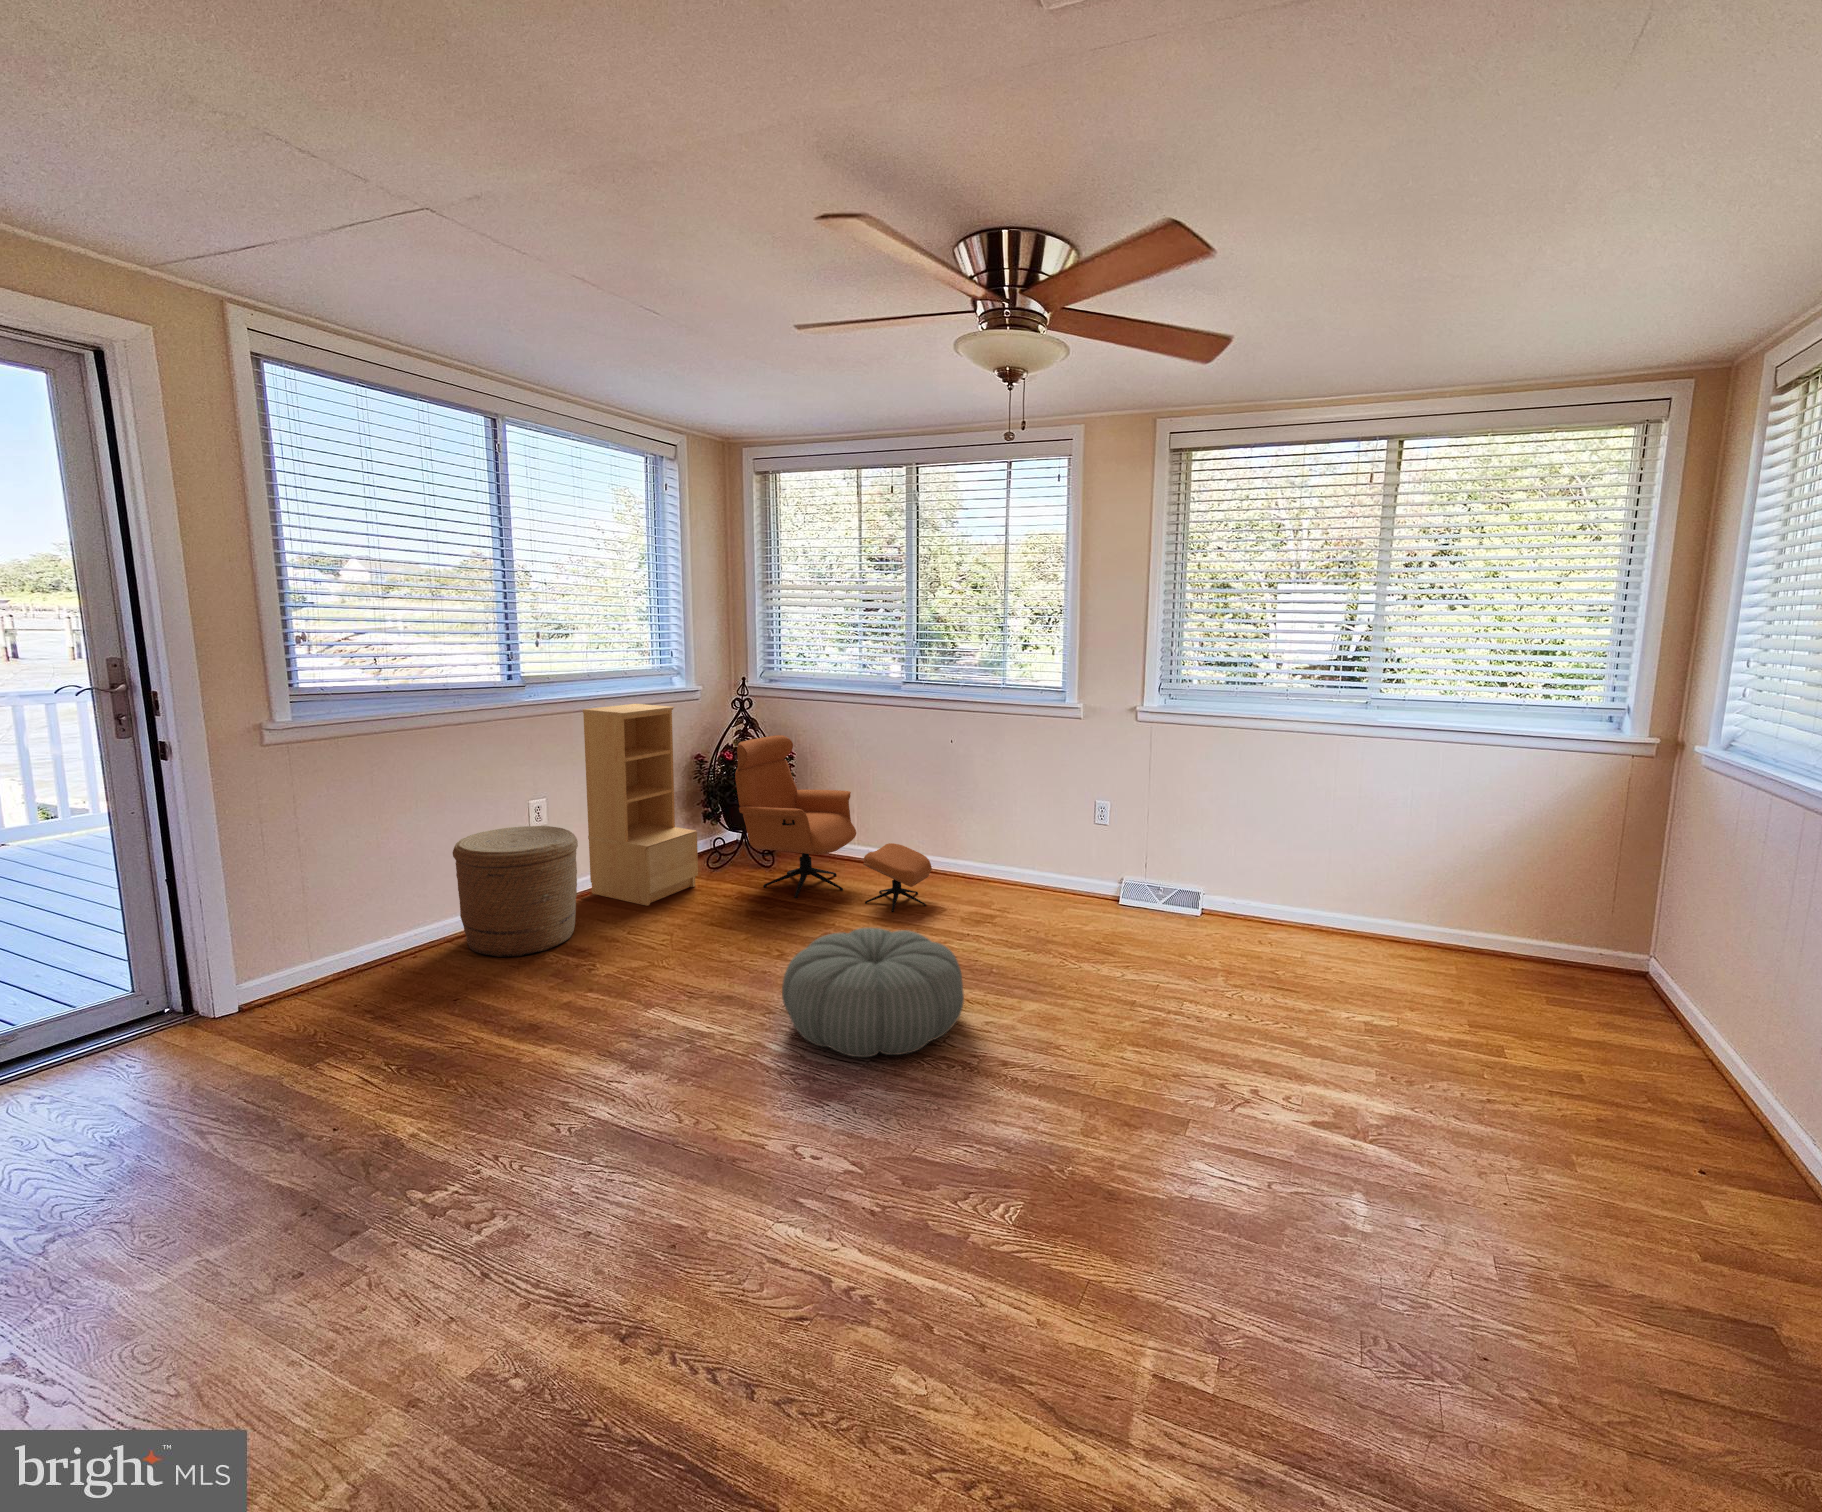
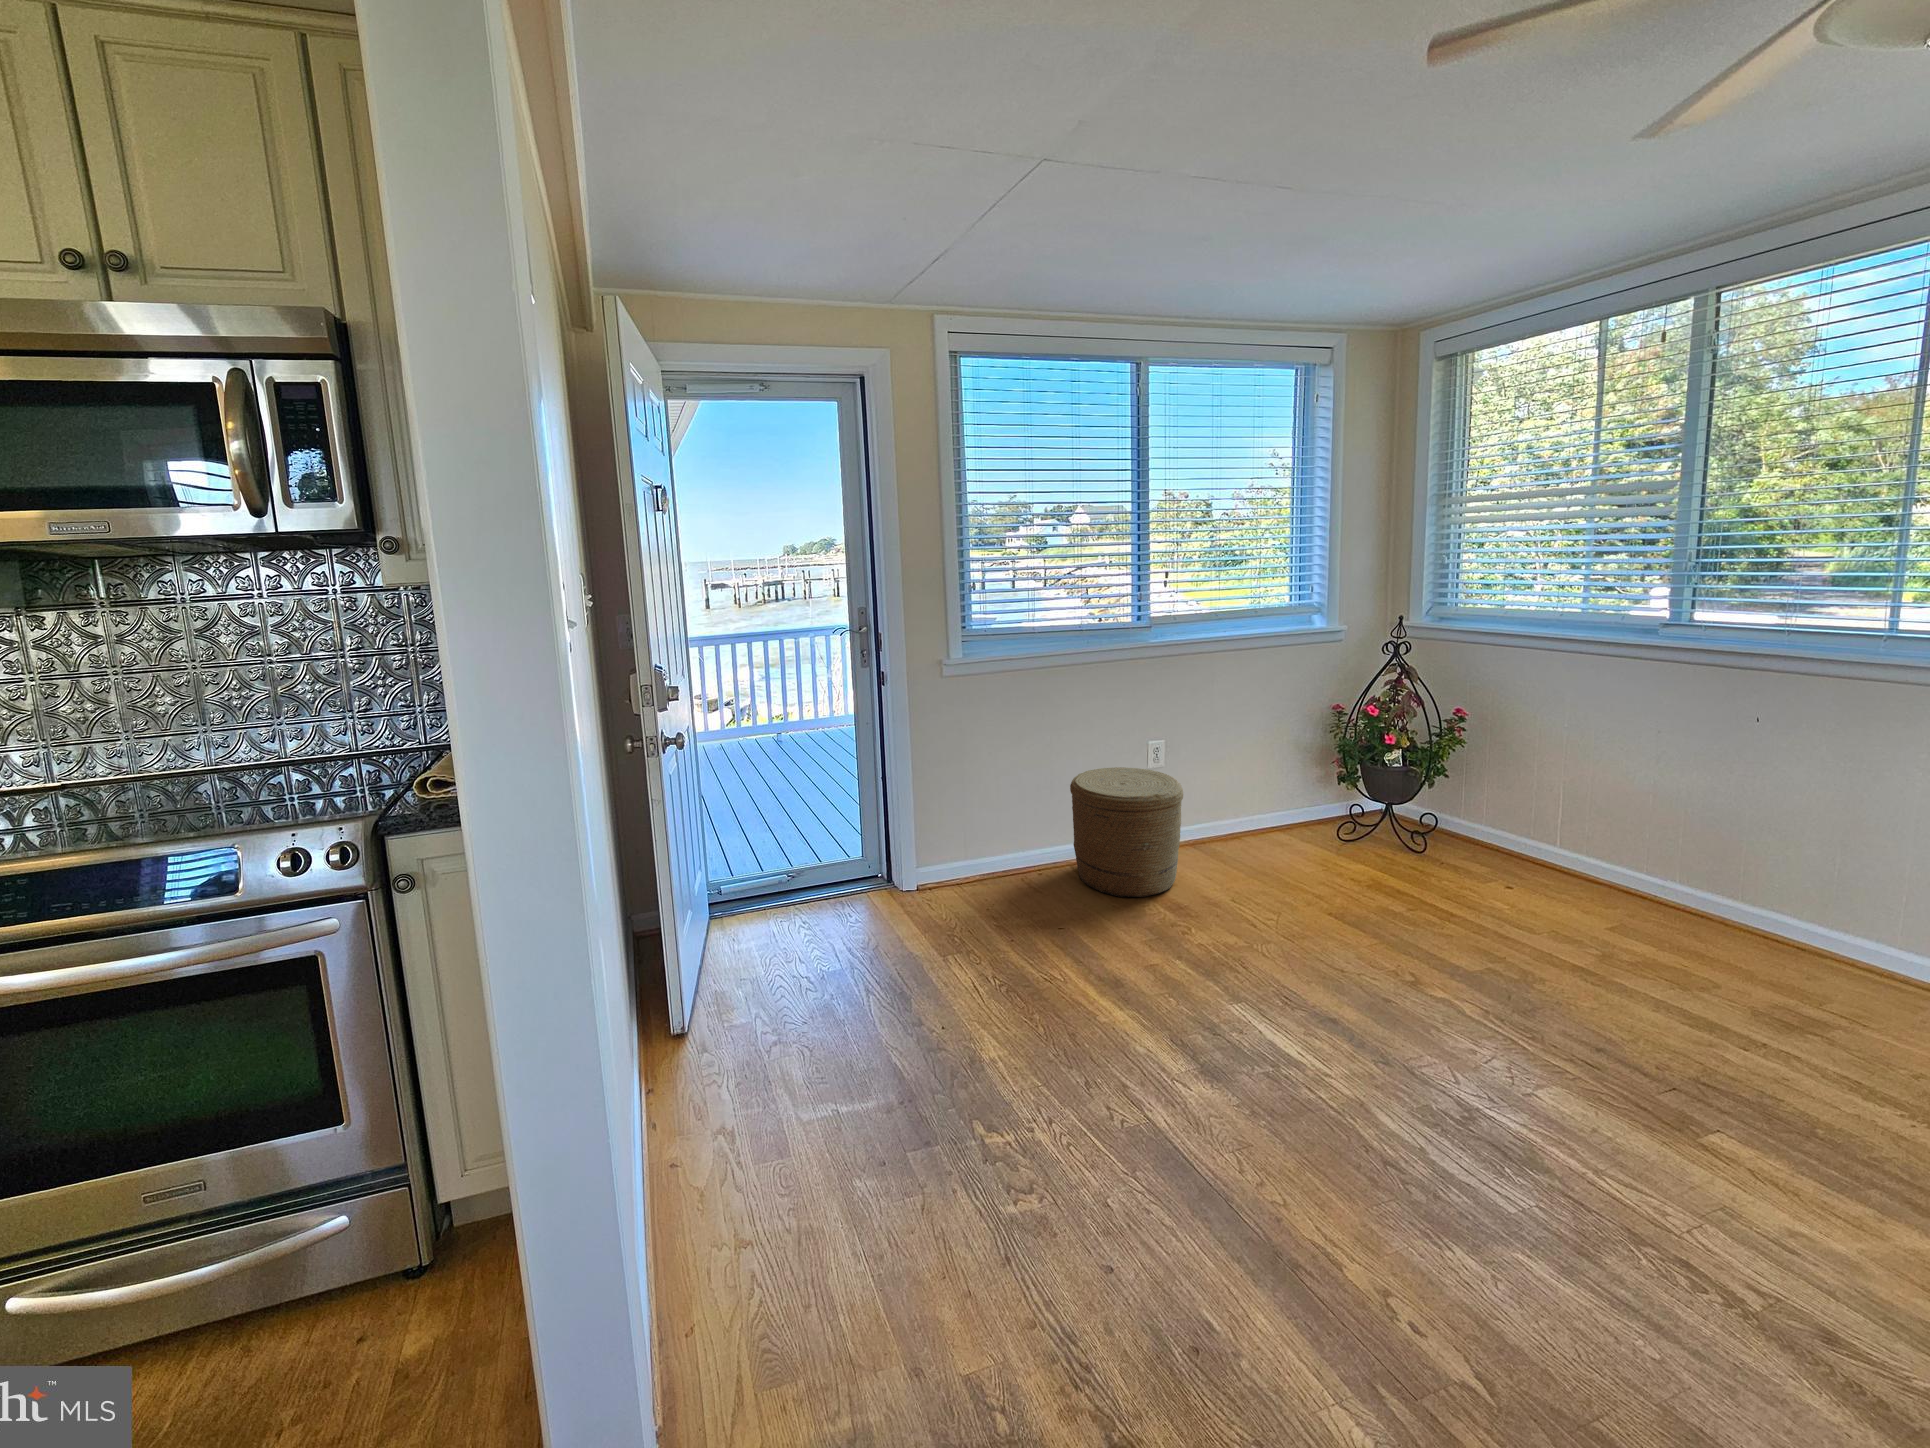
bookshelf: present [583,704,698,906] -> none [1201,647,1323,870]
armchair: present [735,735,932,912] -> none [1377,692,1699,971]
pouf: present [782,928,964,1057] -> none [1401,991,1744,1232]

